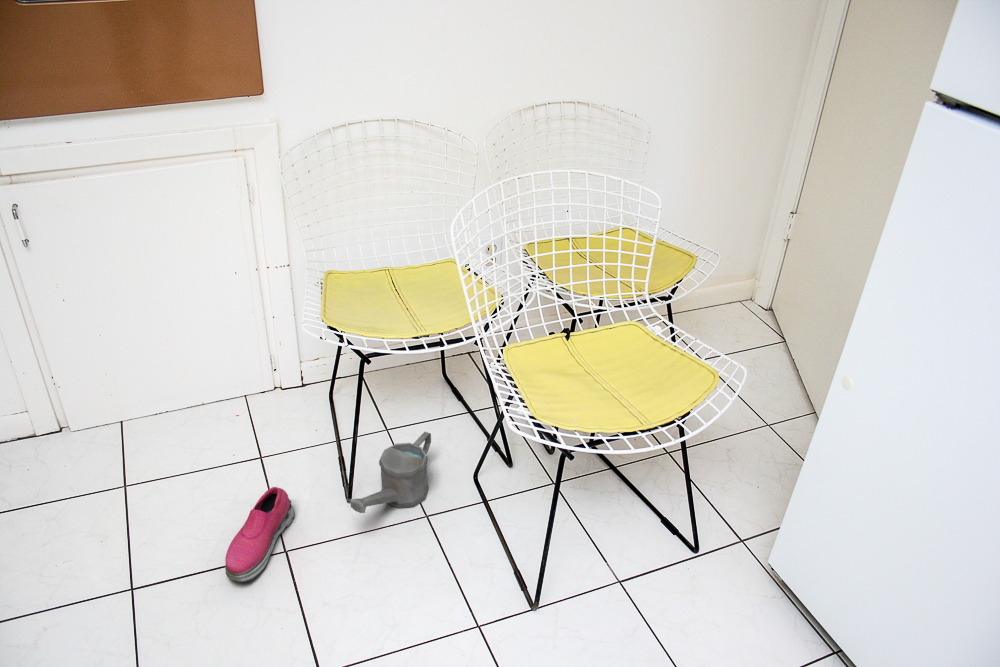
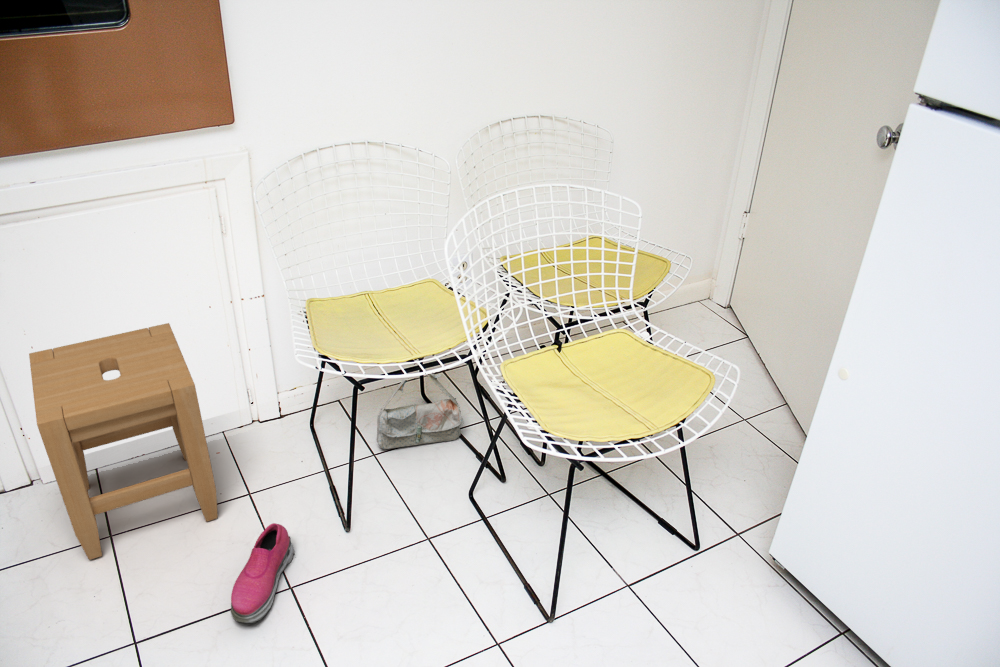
stool: none [51,287,227,508] -> present [29,323,218,560]
bag: none [387,339,473,422] -> present [376,373,464,449]
watering can: present [350,432,431,513] -> none [355,455,429,543]

